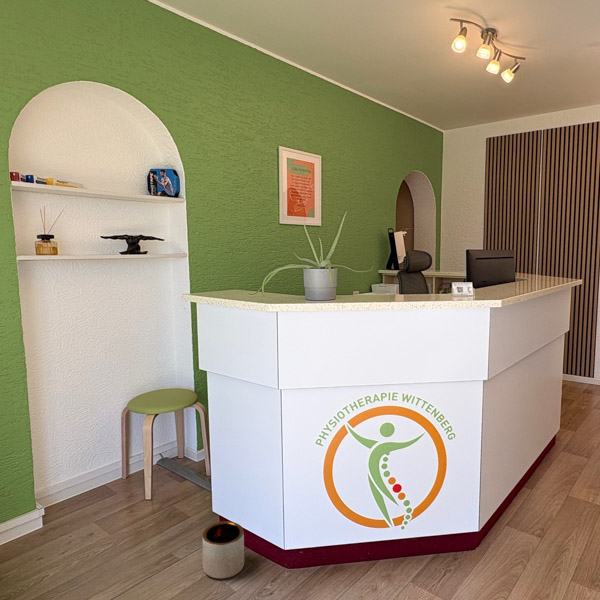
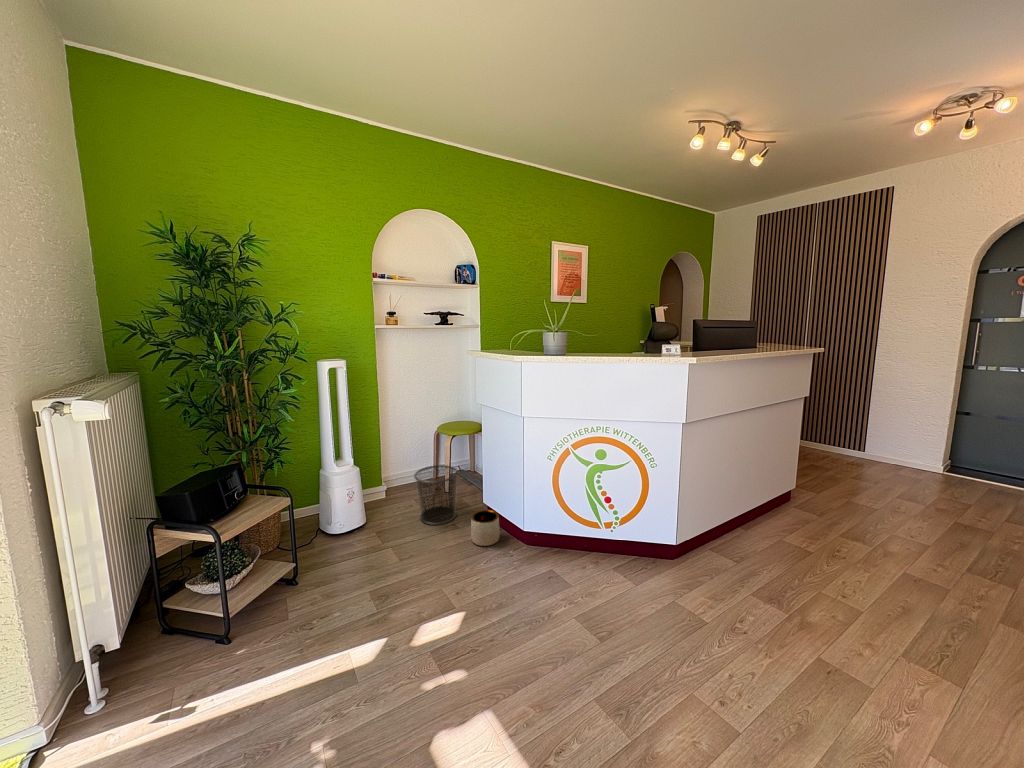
waste bin: none [104,460,172,555] -> present [414,465,458,525]

